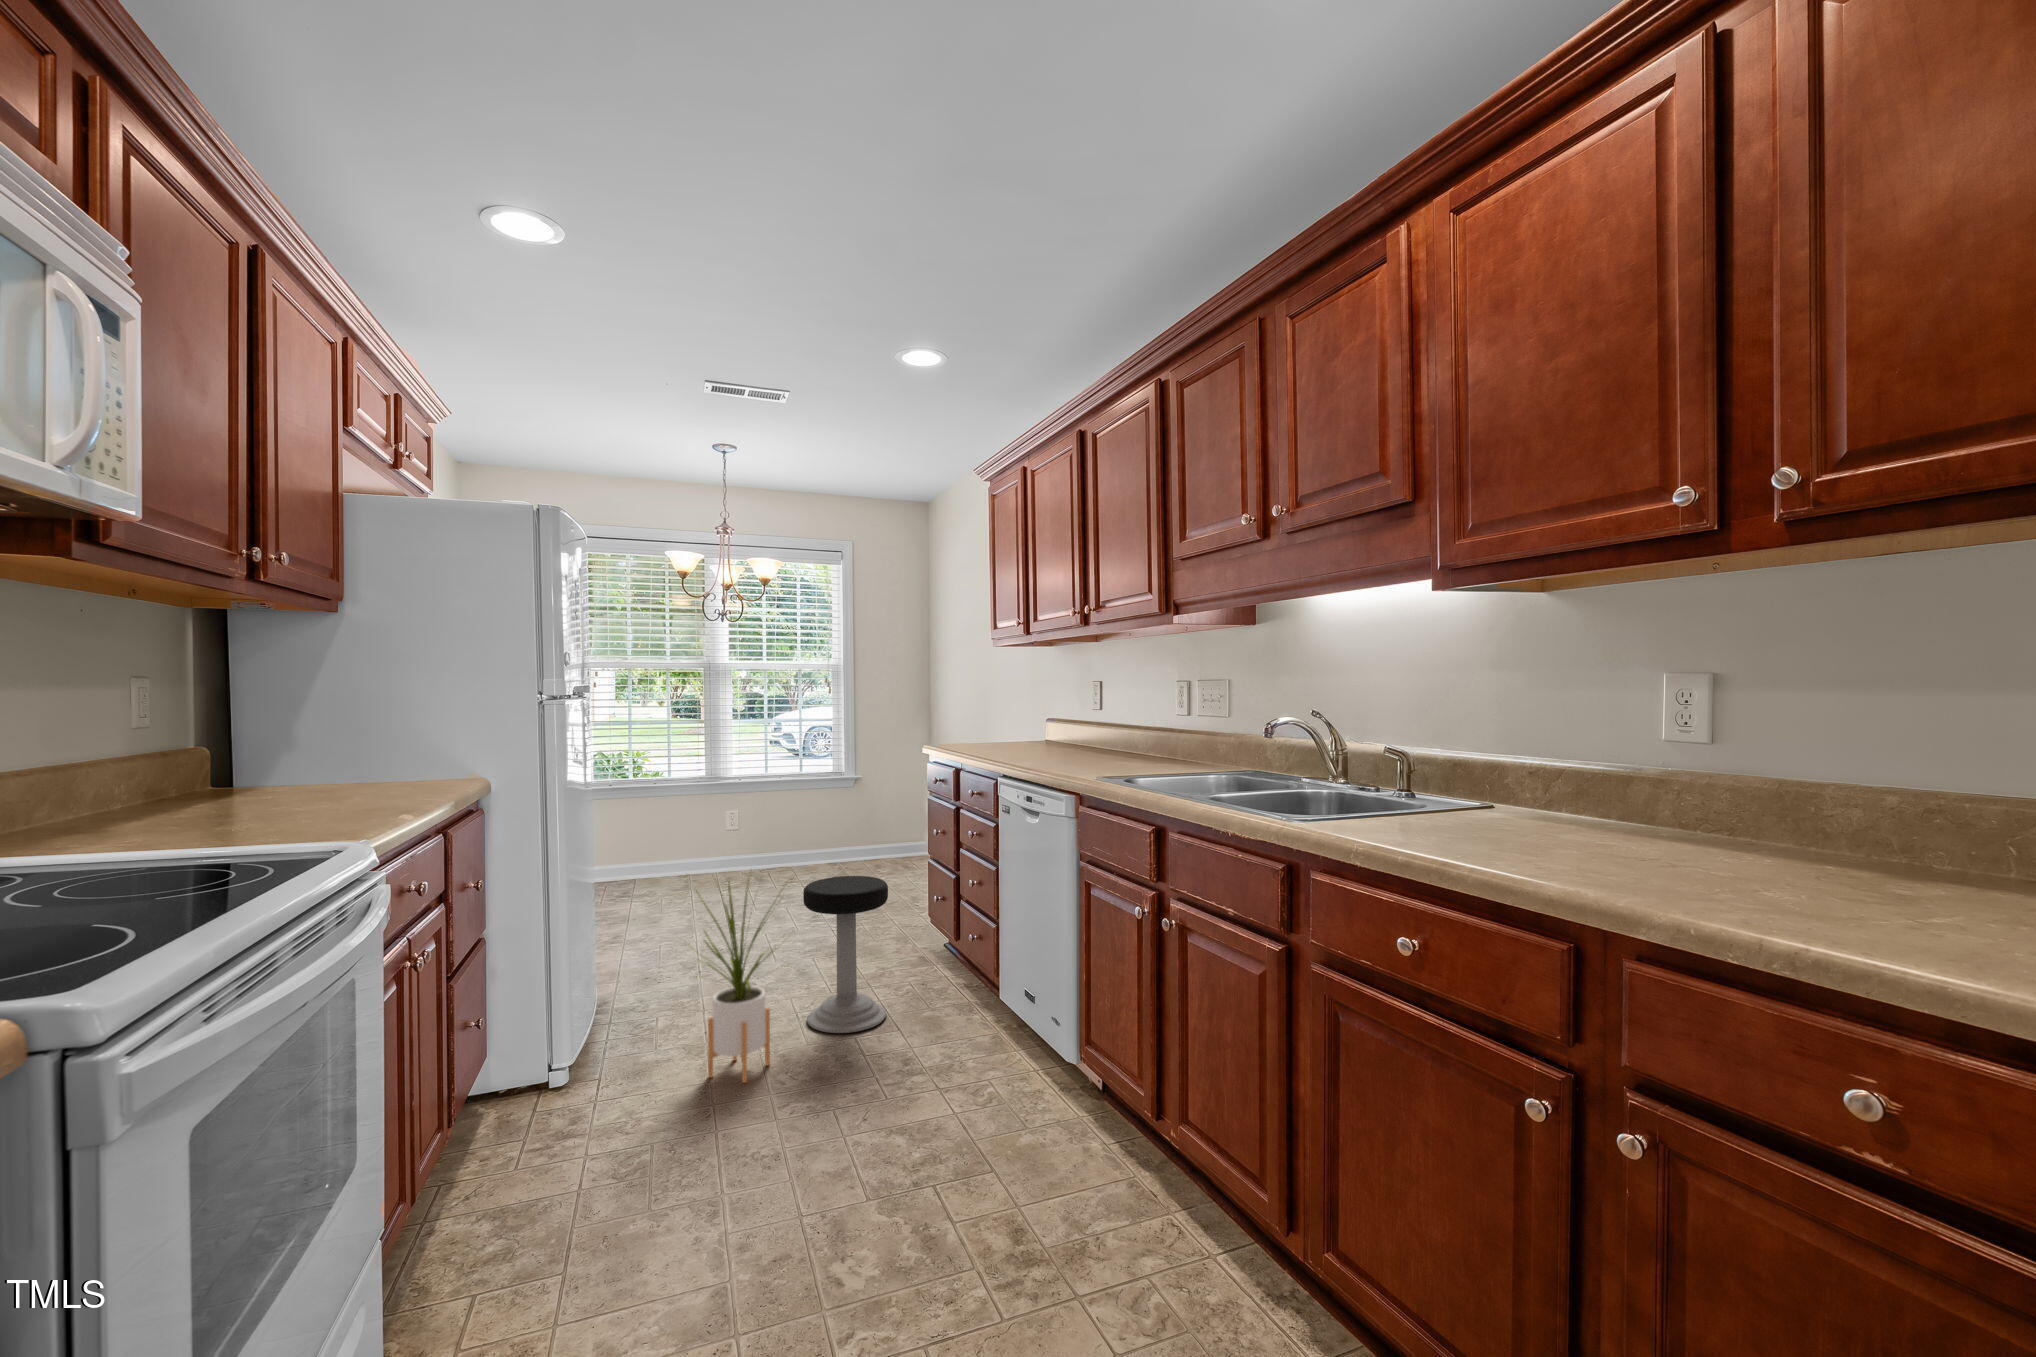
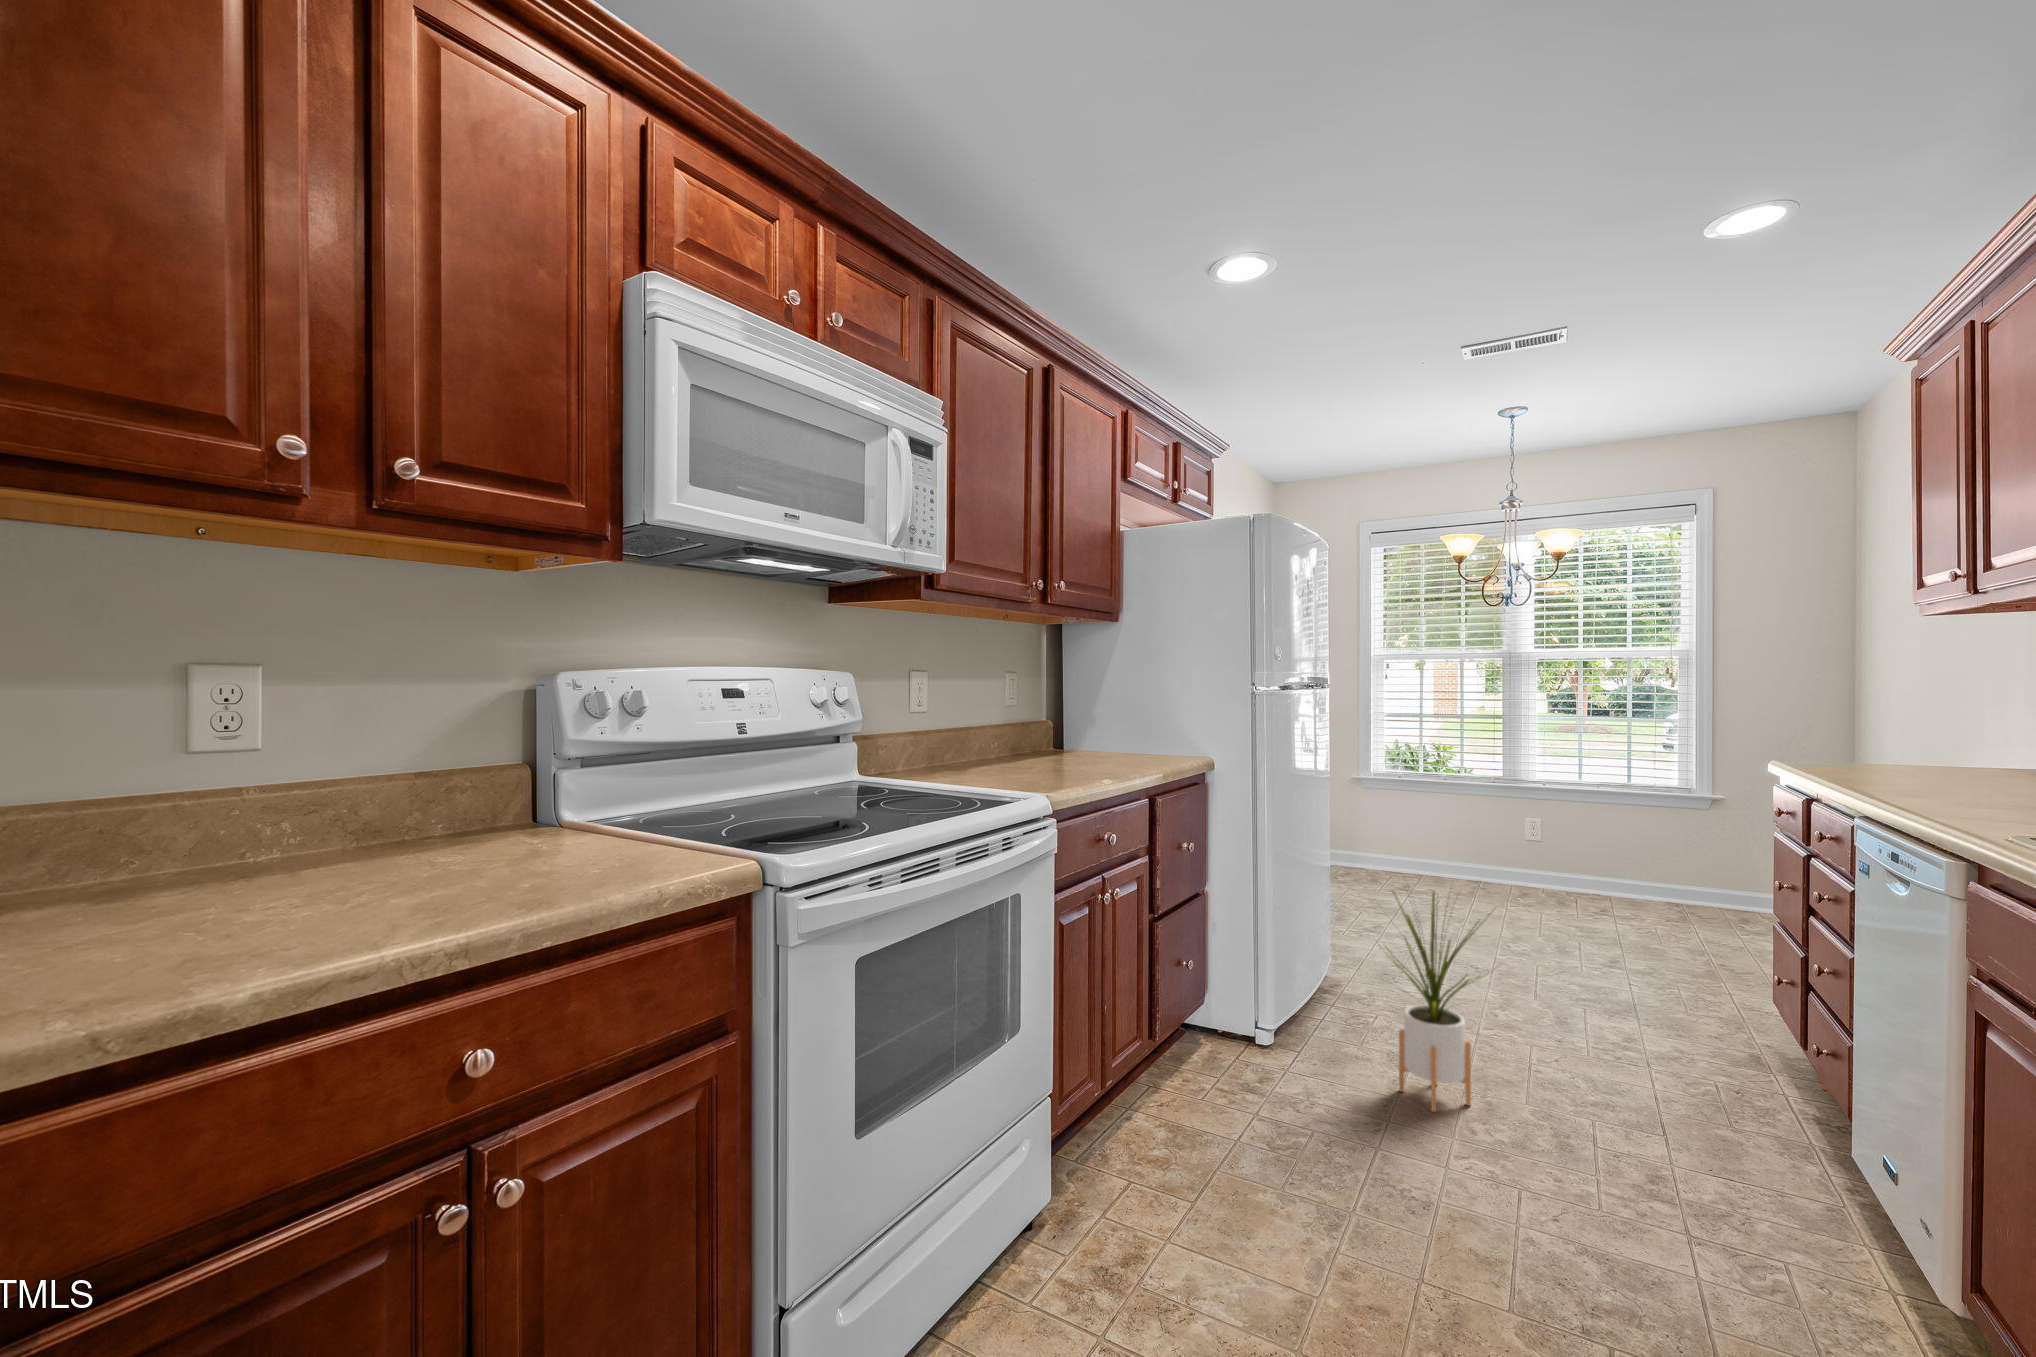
stool: present [803,876,888,1033] -> none [1535,914,1658,1117]

